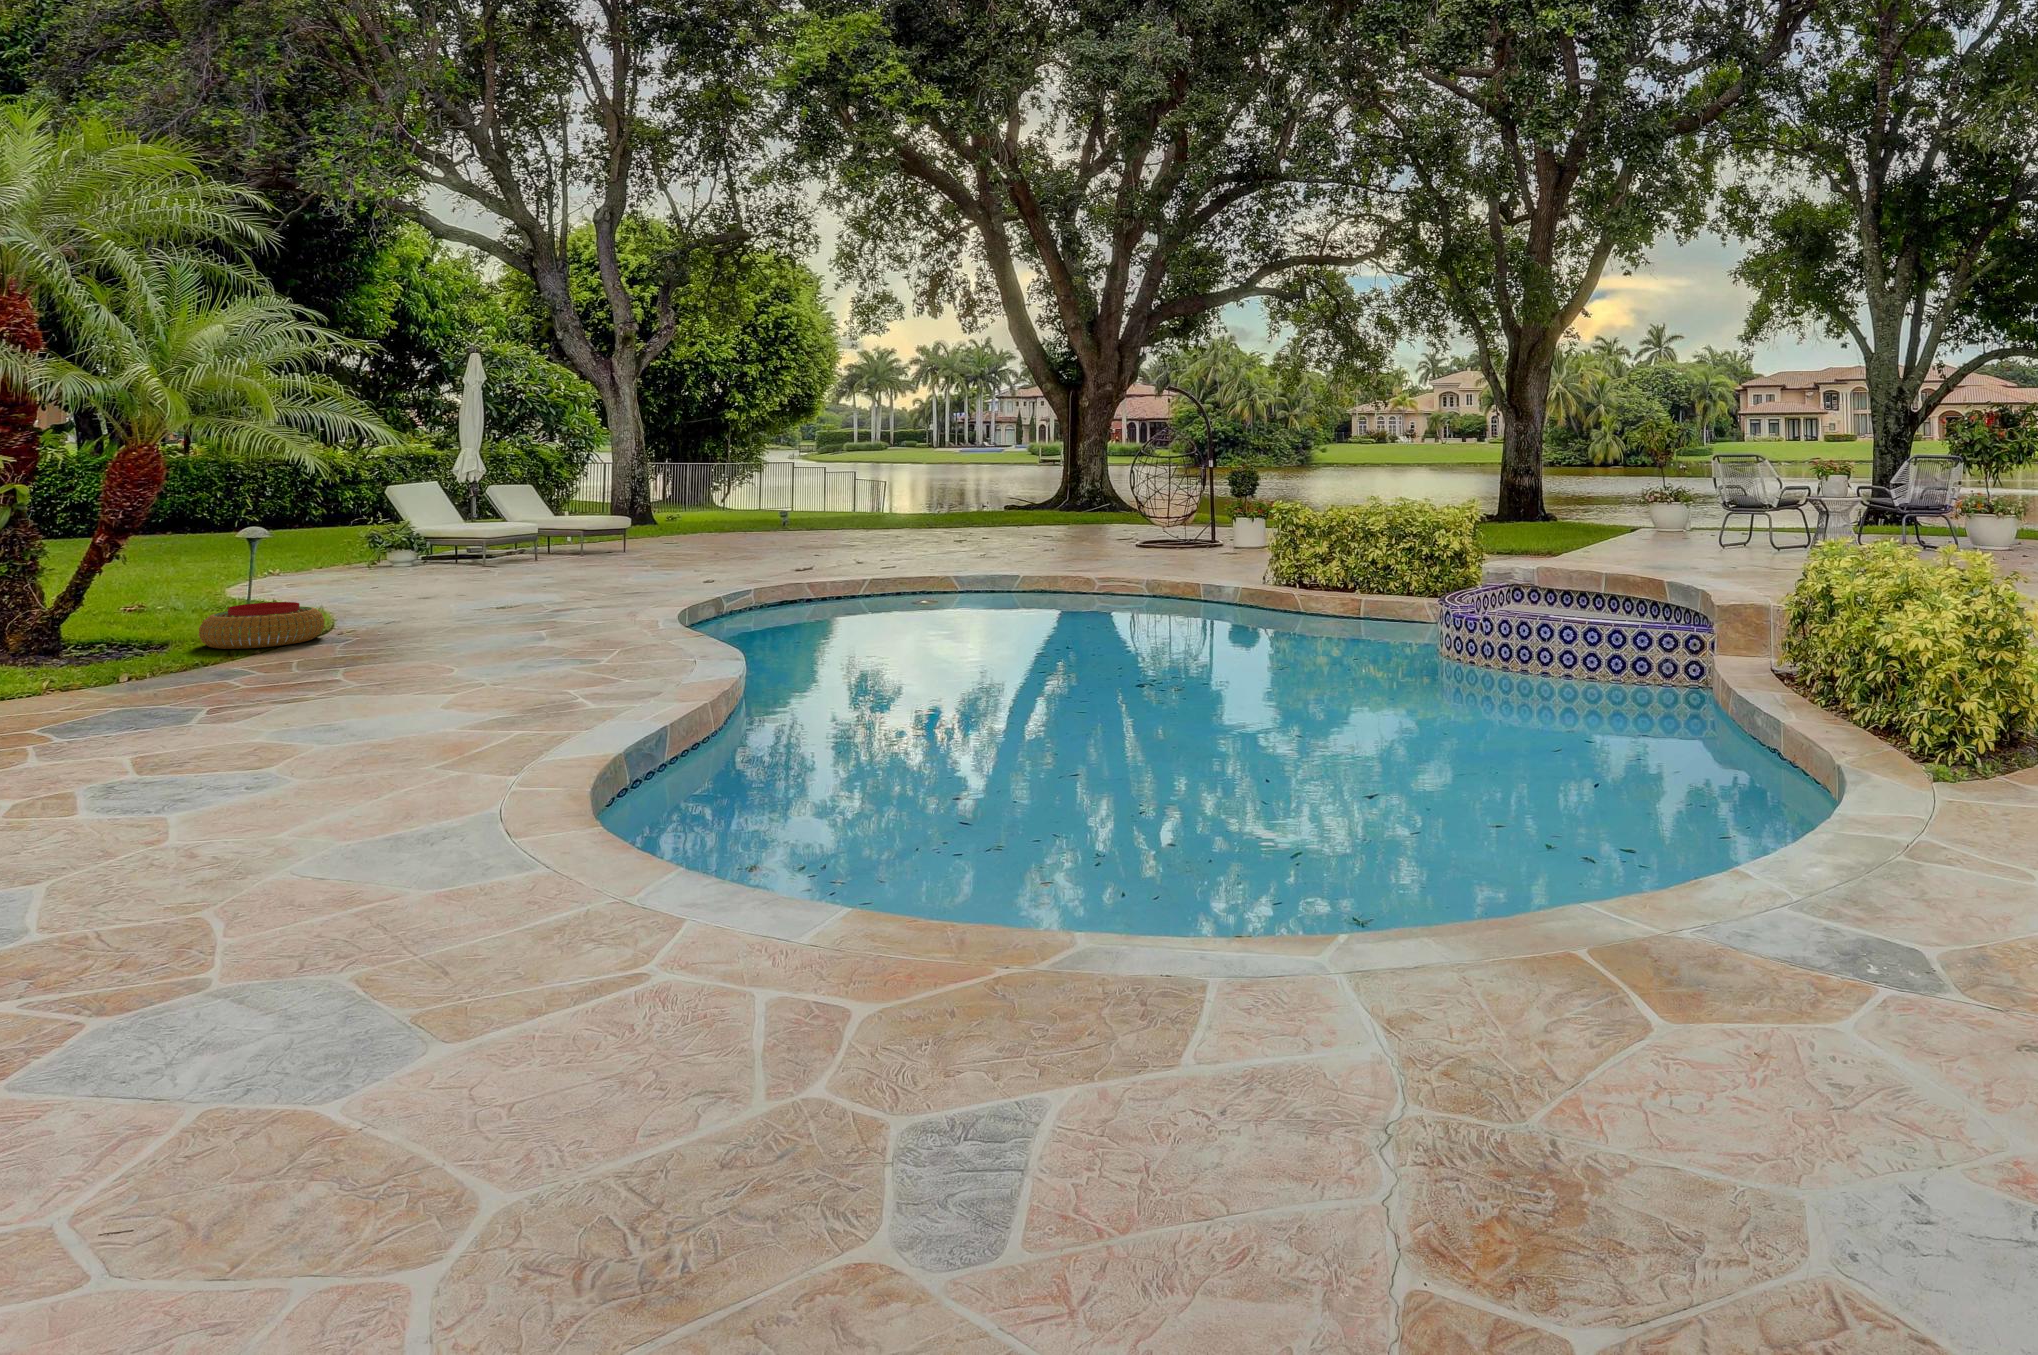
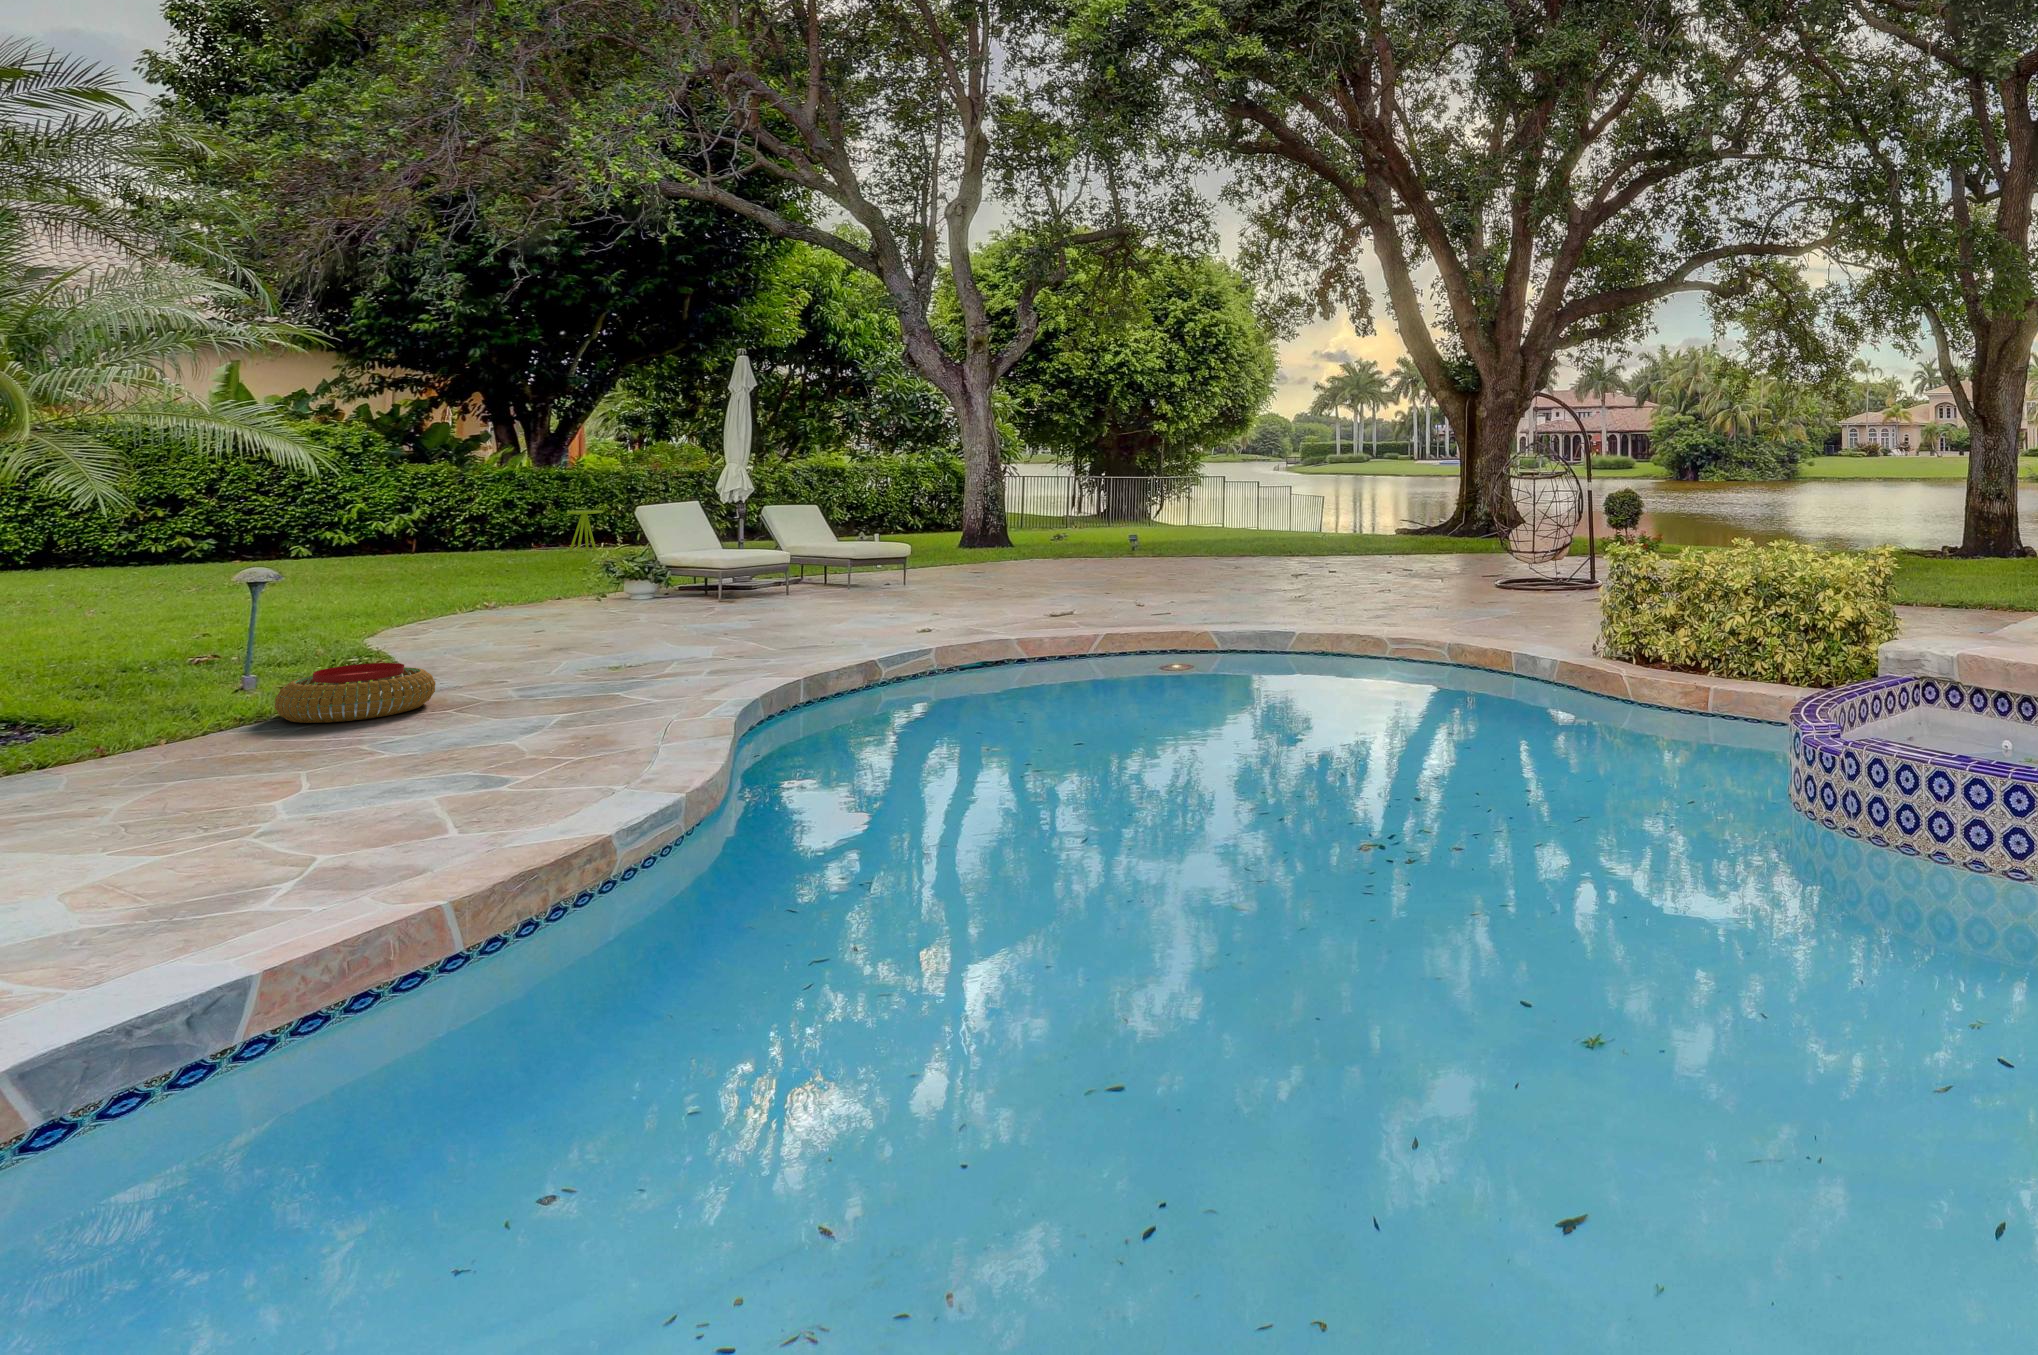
side table: none [181,498,216,540] -> present [567,510,603,552]

